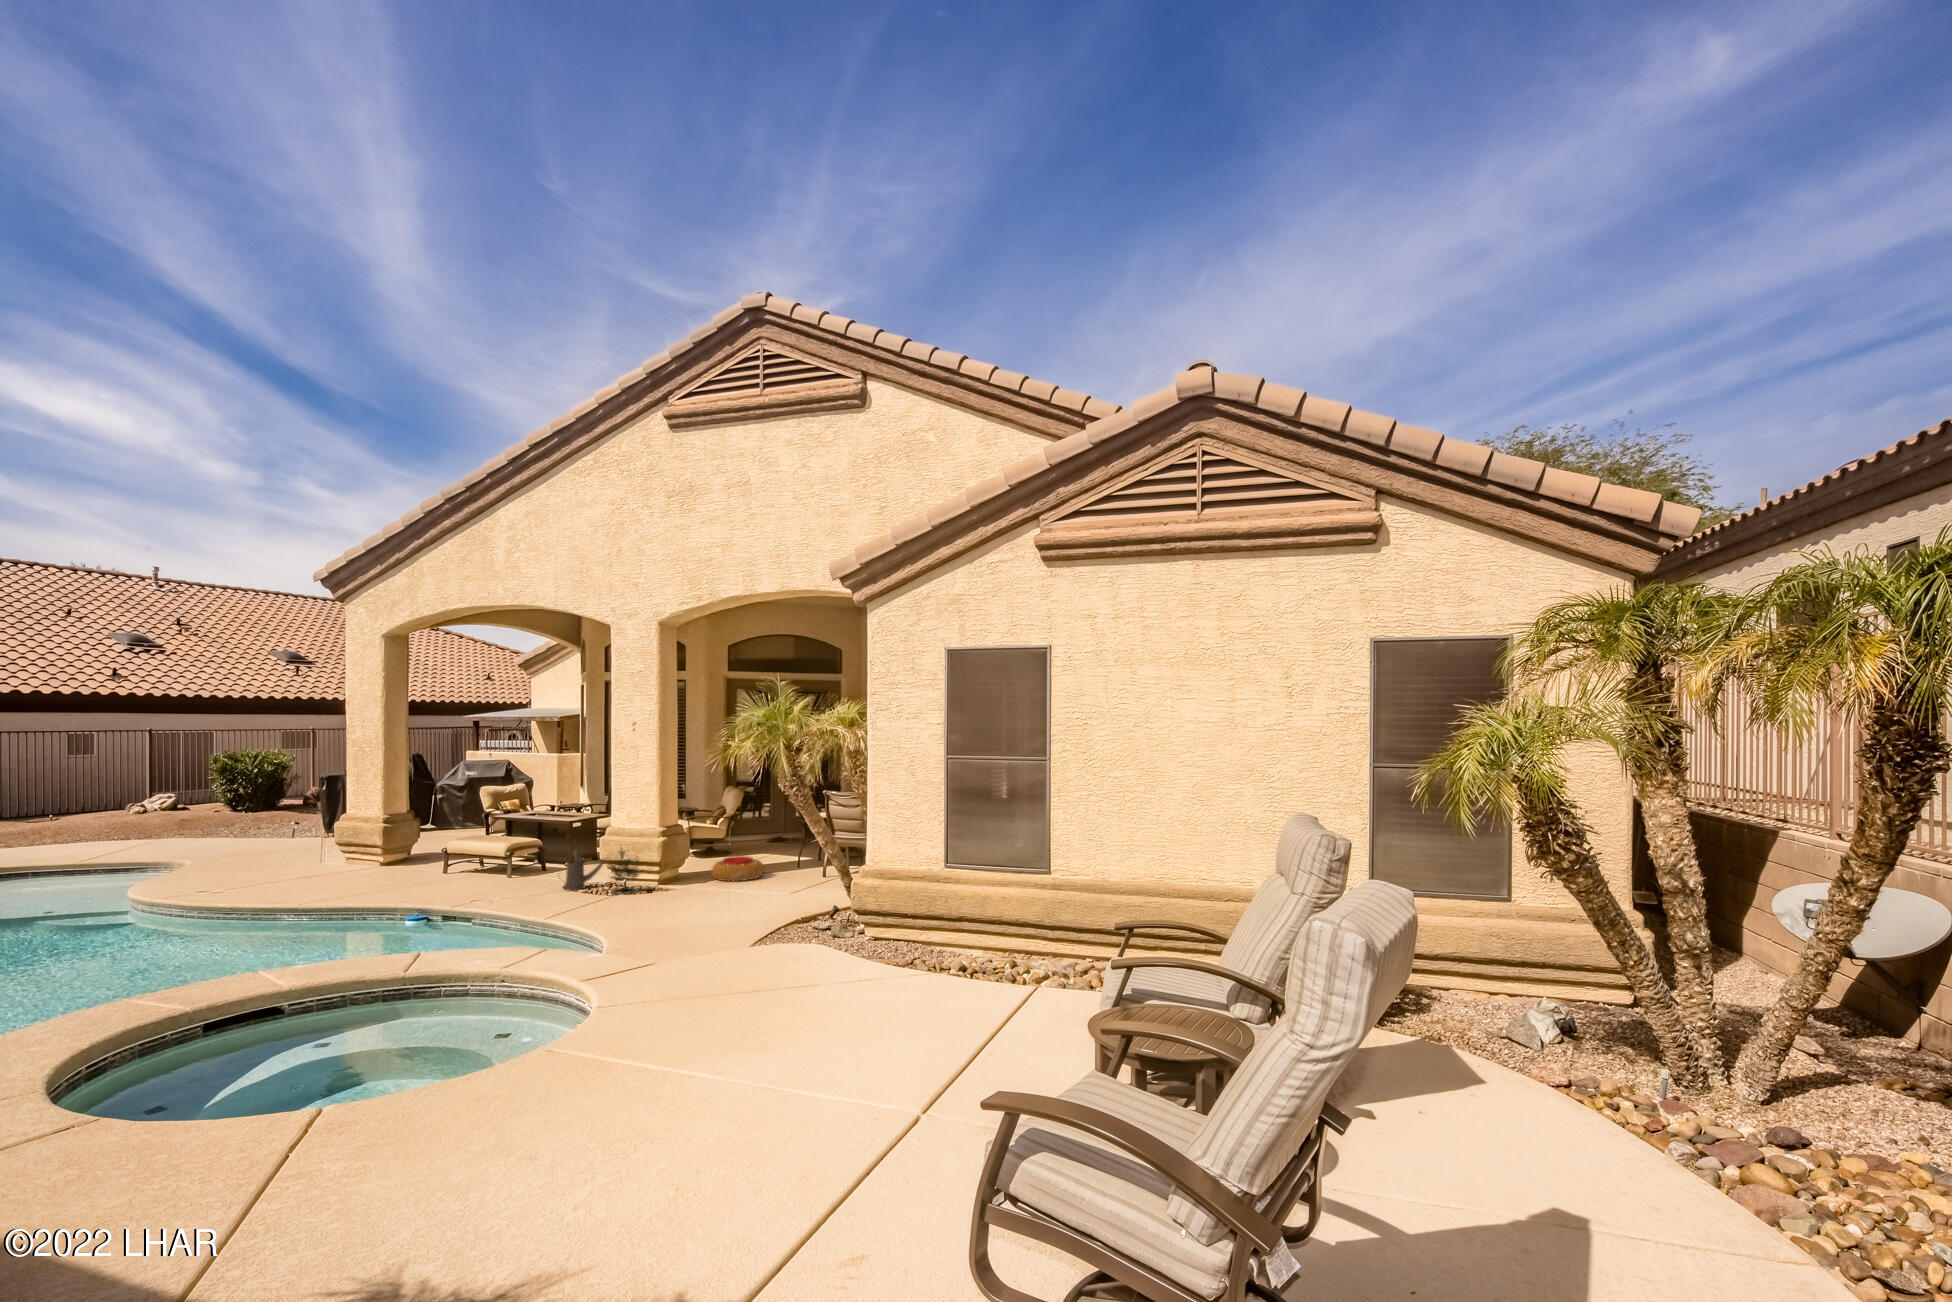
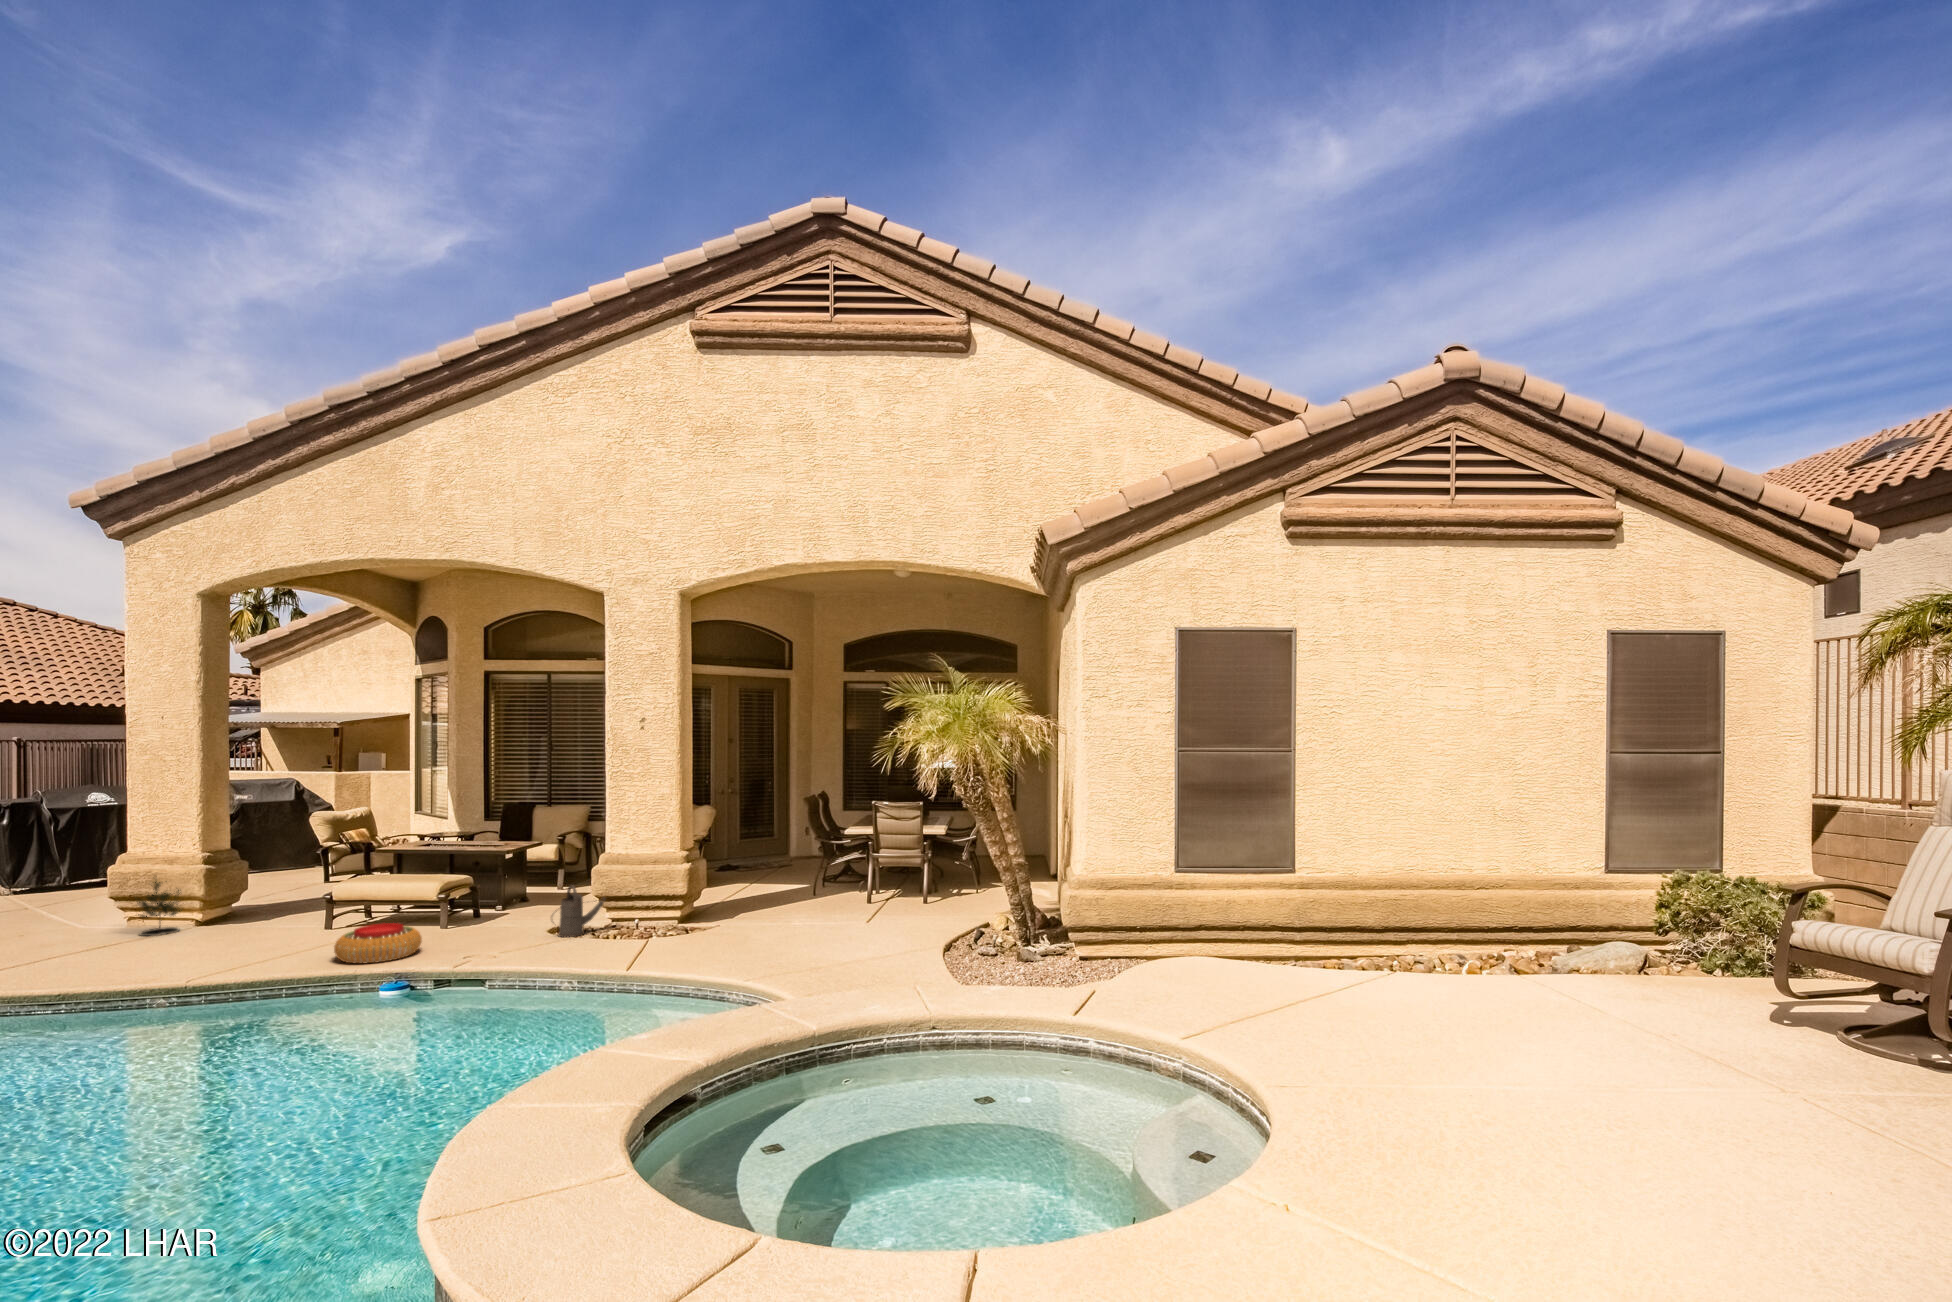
potted tree: present [609,848,640,894] -> present [137,881,182,936]
pouf: present [712,856,764,881] -> present [334,923,422,963]

